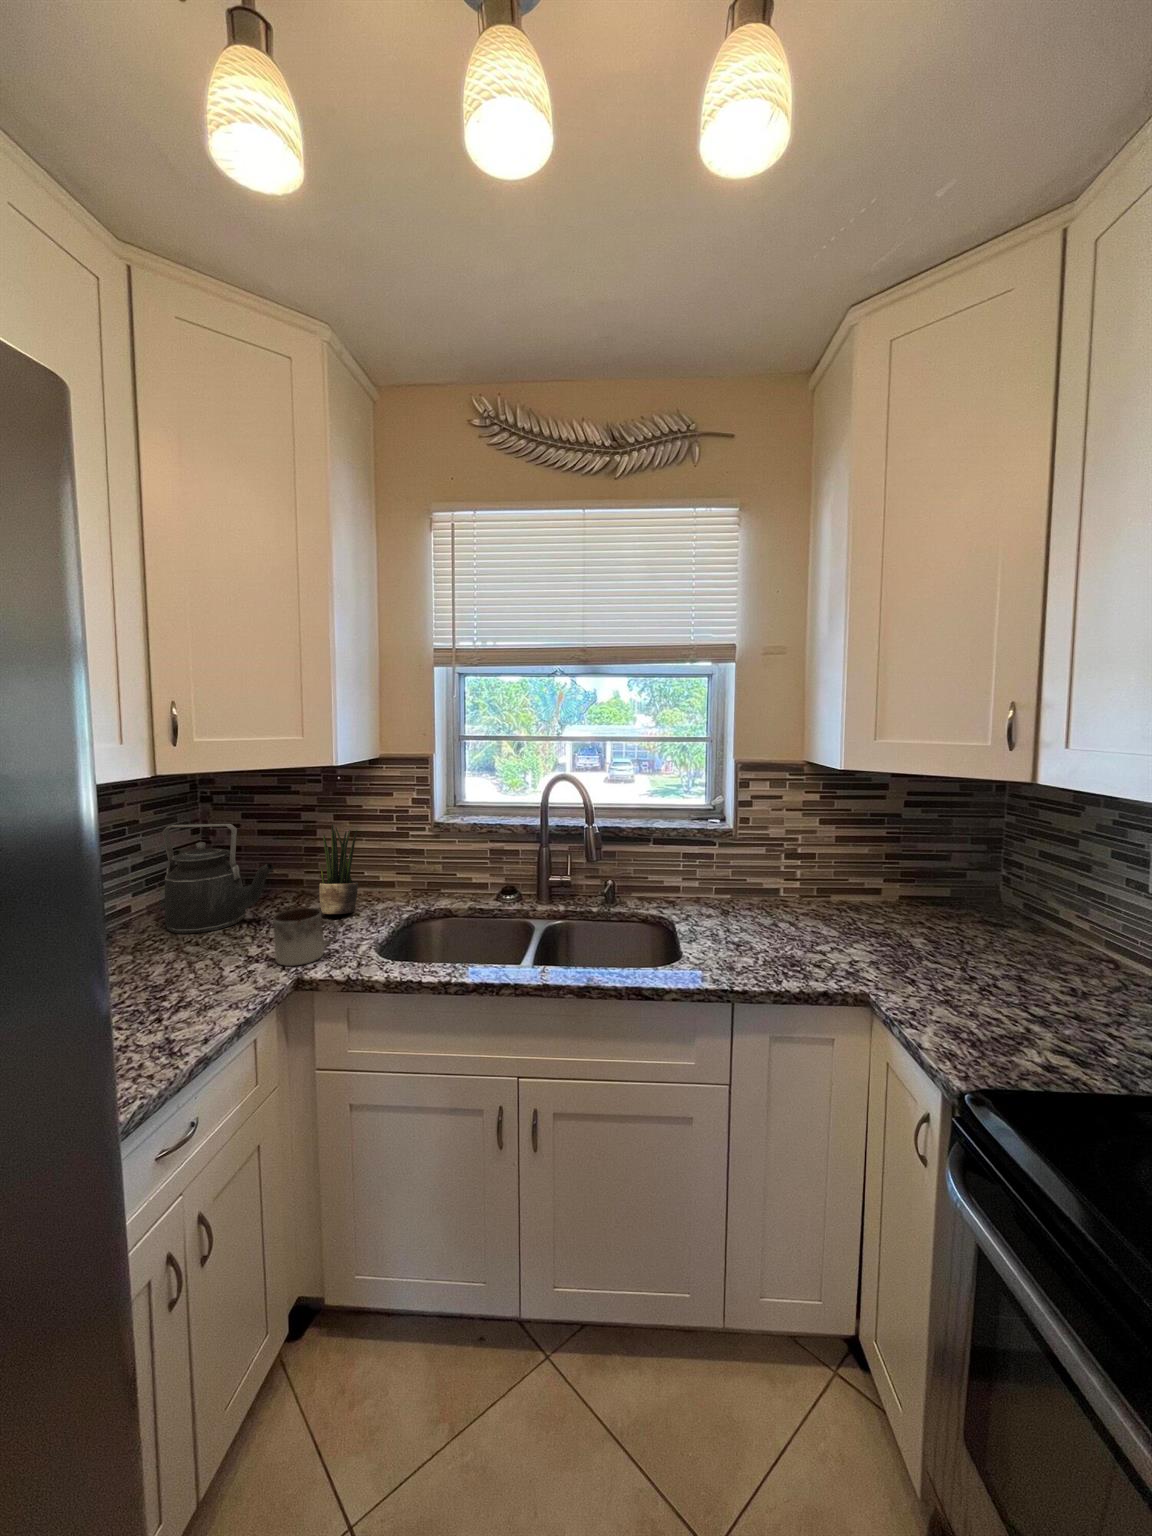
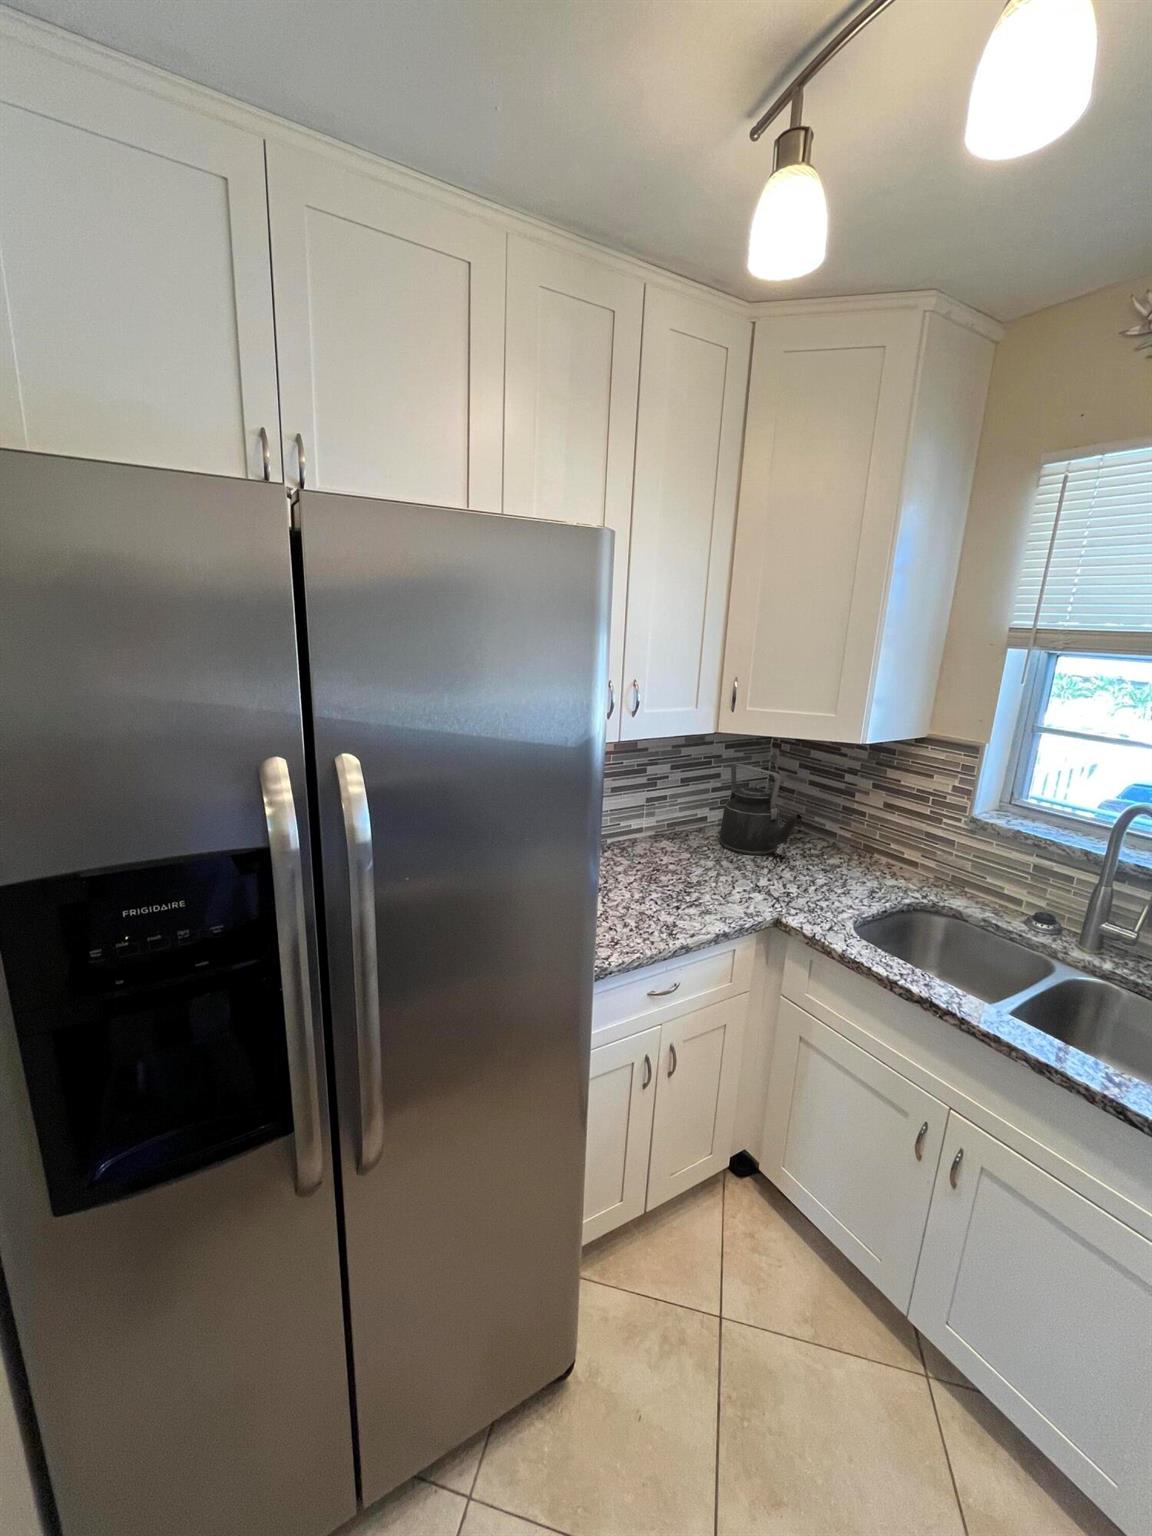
potted plant: present [319,824,358,914] -> none [833,794,881,879]
mug: present [273,908,339,966] -> none [772,860,826,910]

